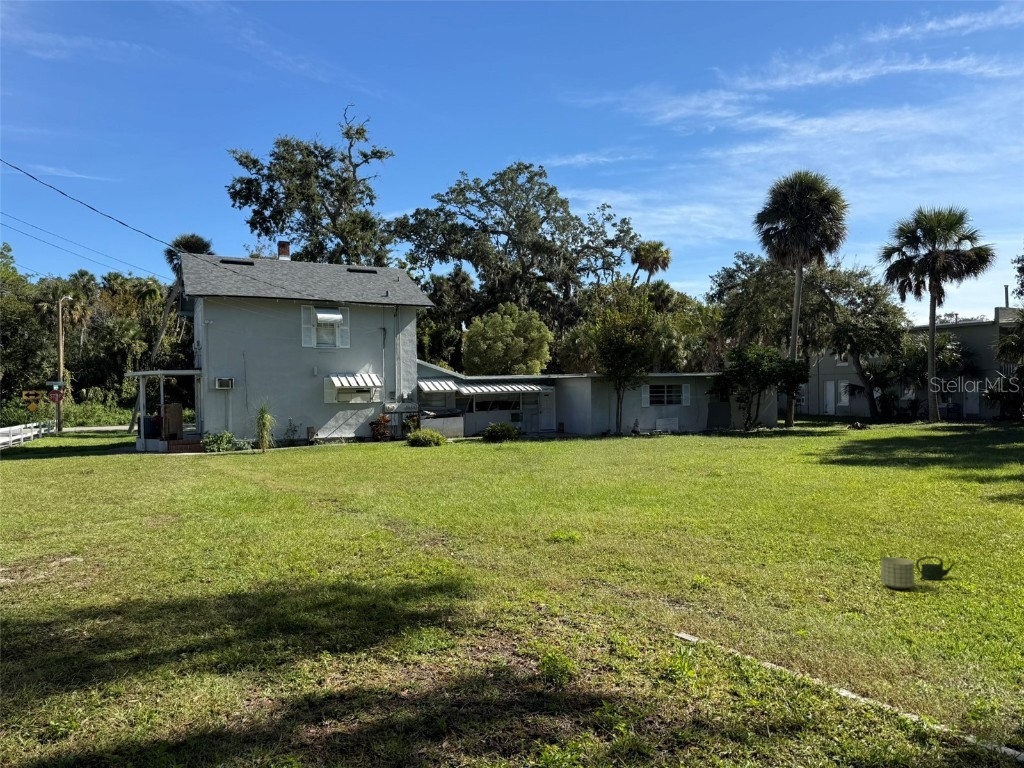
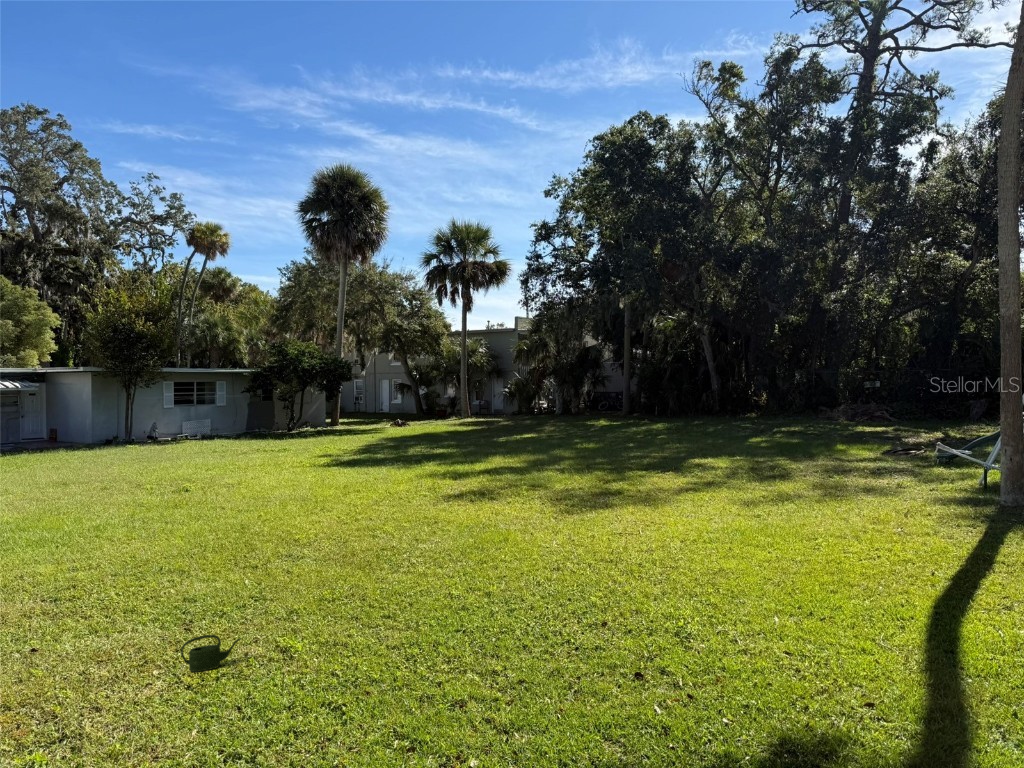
planter: present [881,557,914,589] -> none [94,654,146,710]

